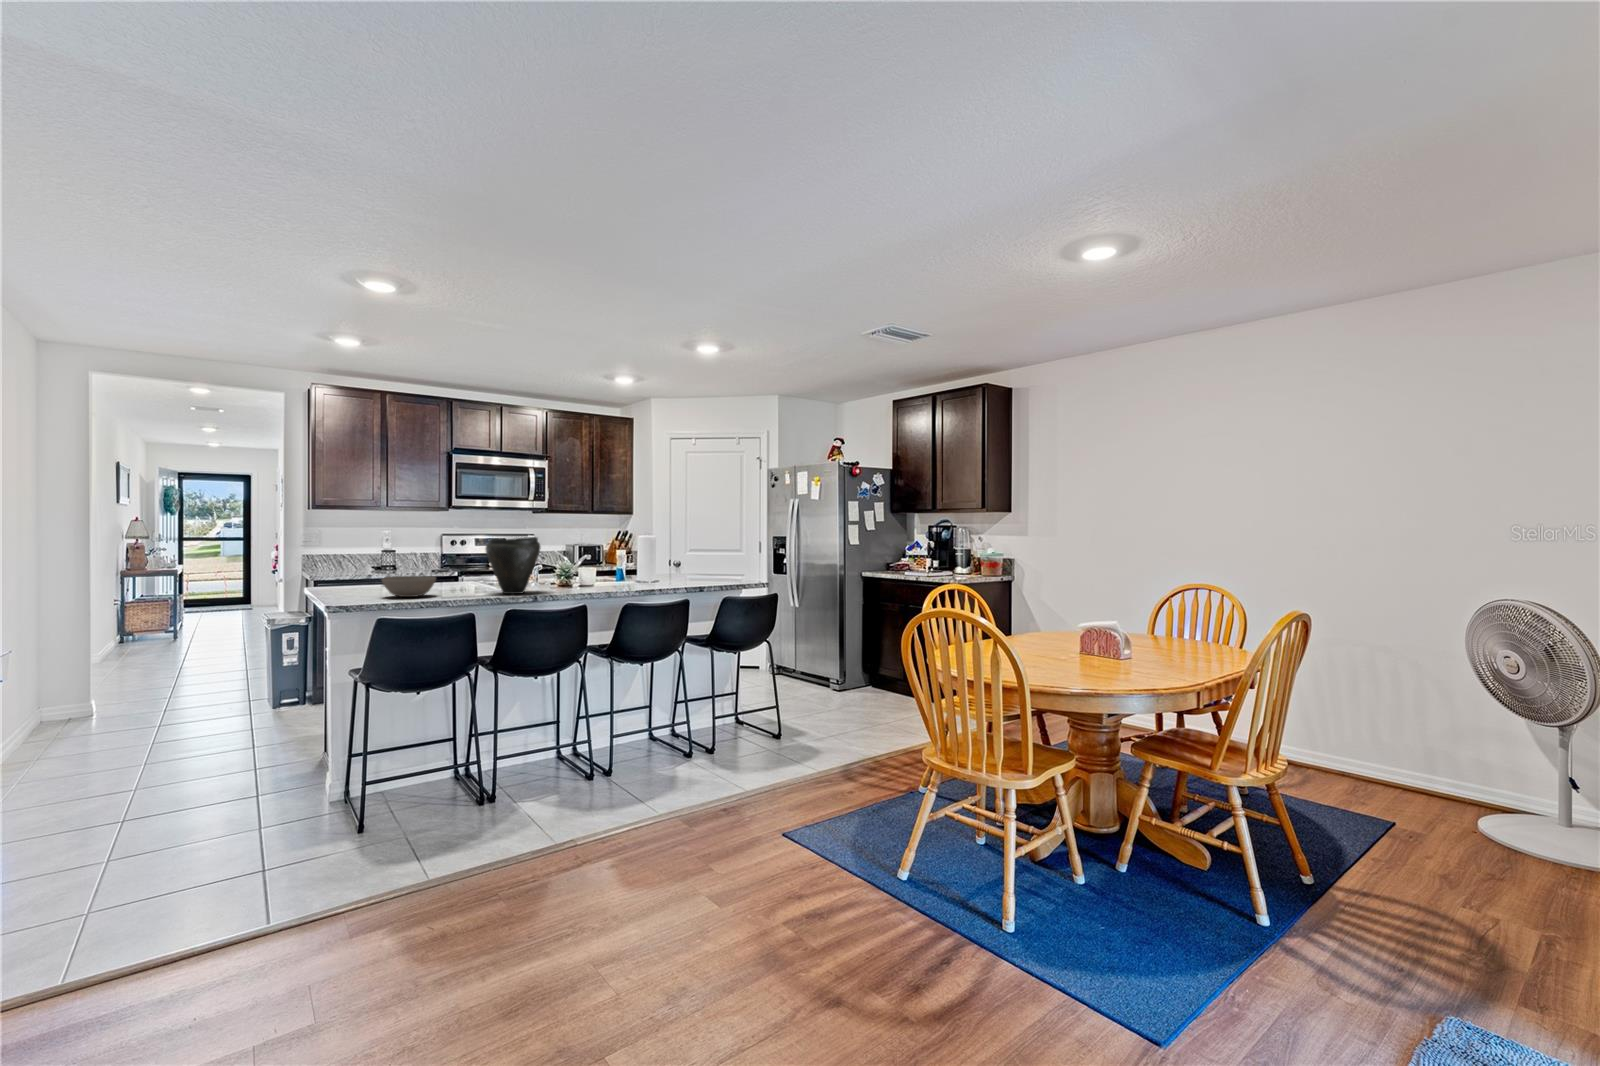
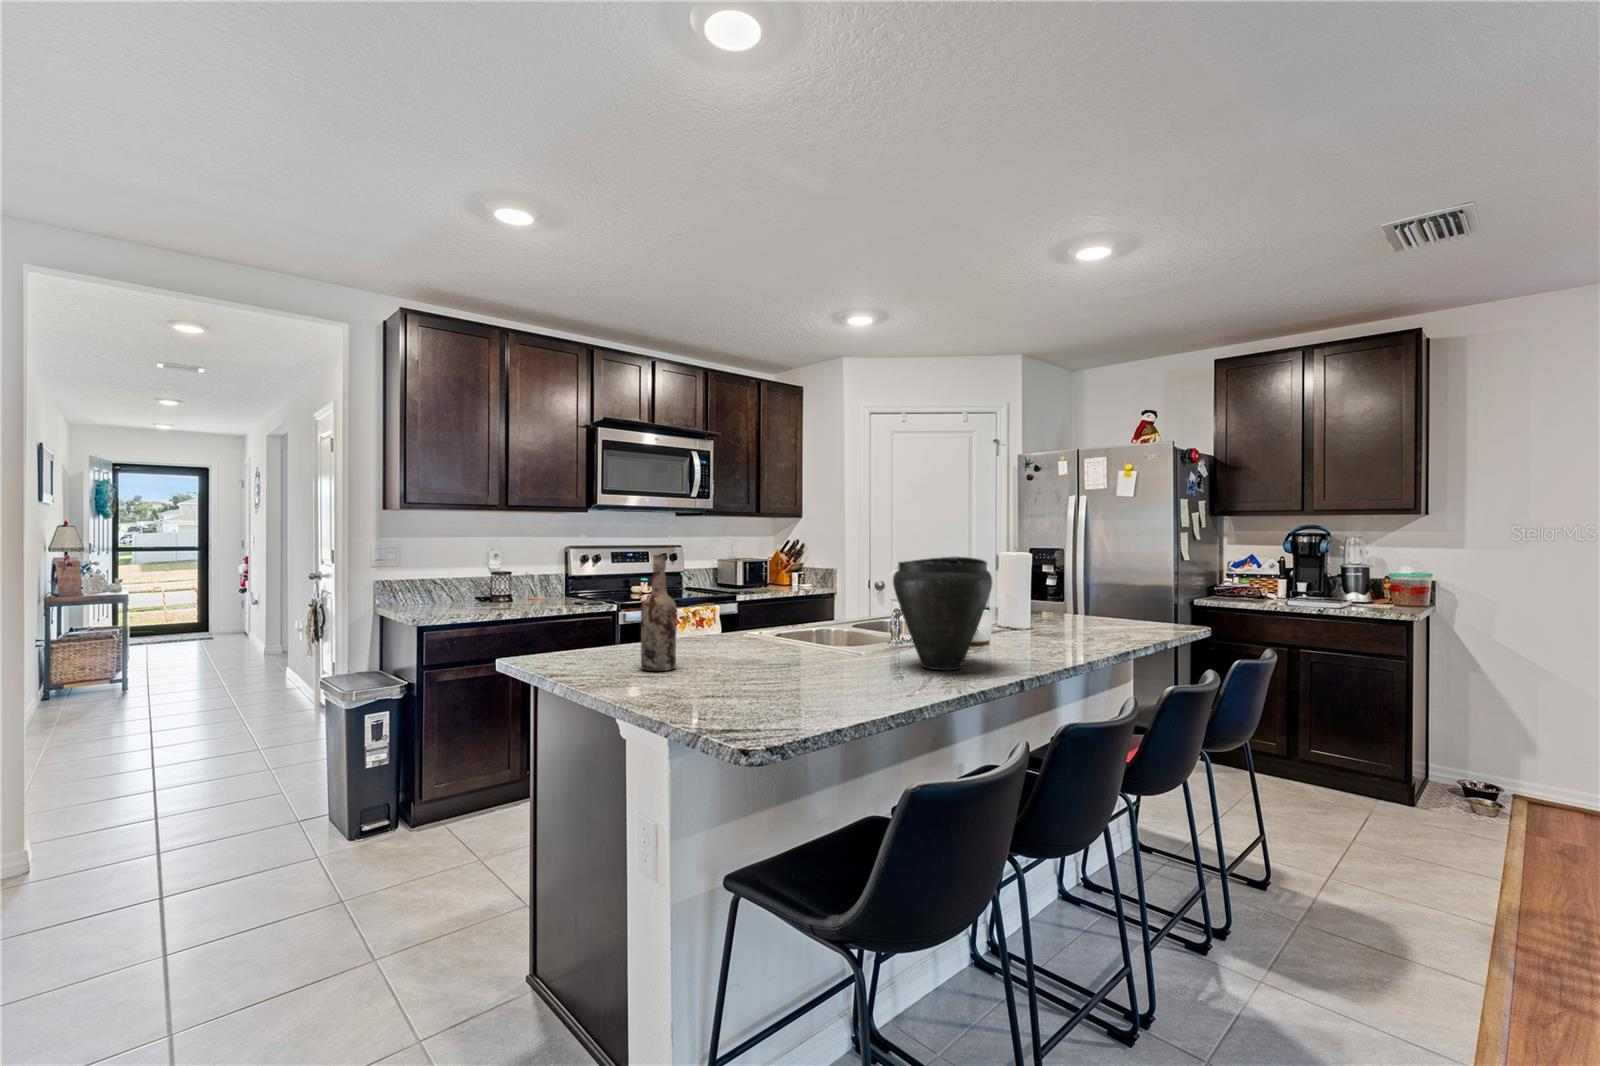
wine bottle: none [362,535,382,593] -> present [641,555,677,671]
bowl: present [382,576,436,597] -> none [734,638,836,688]

